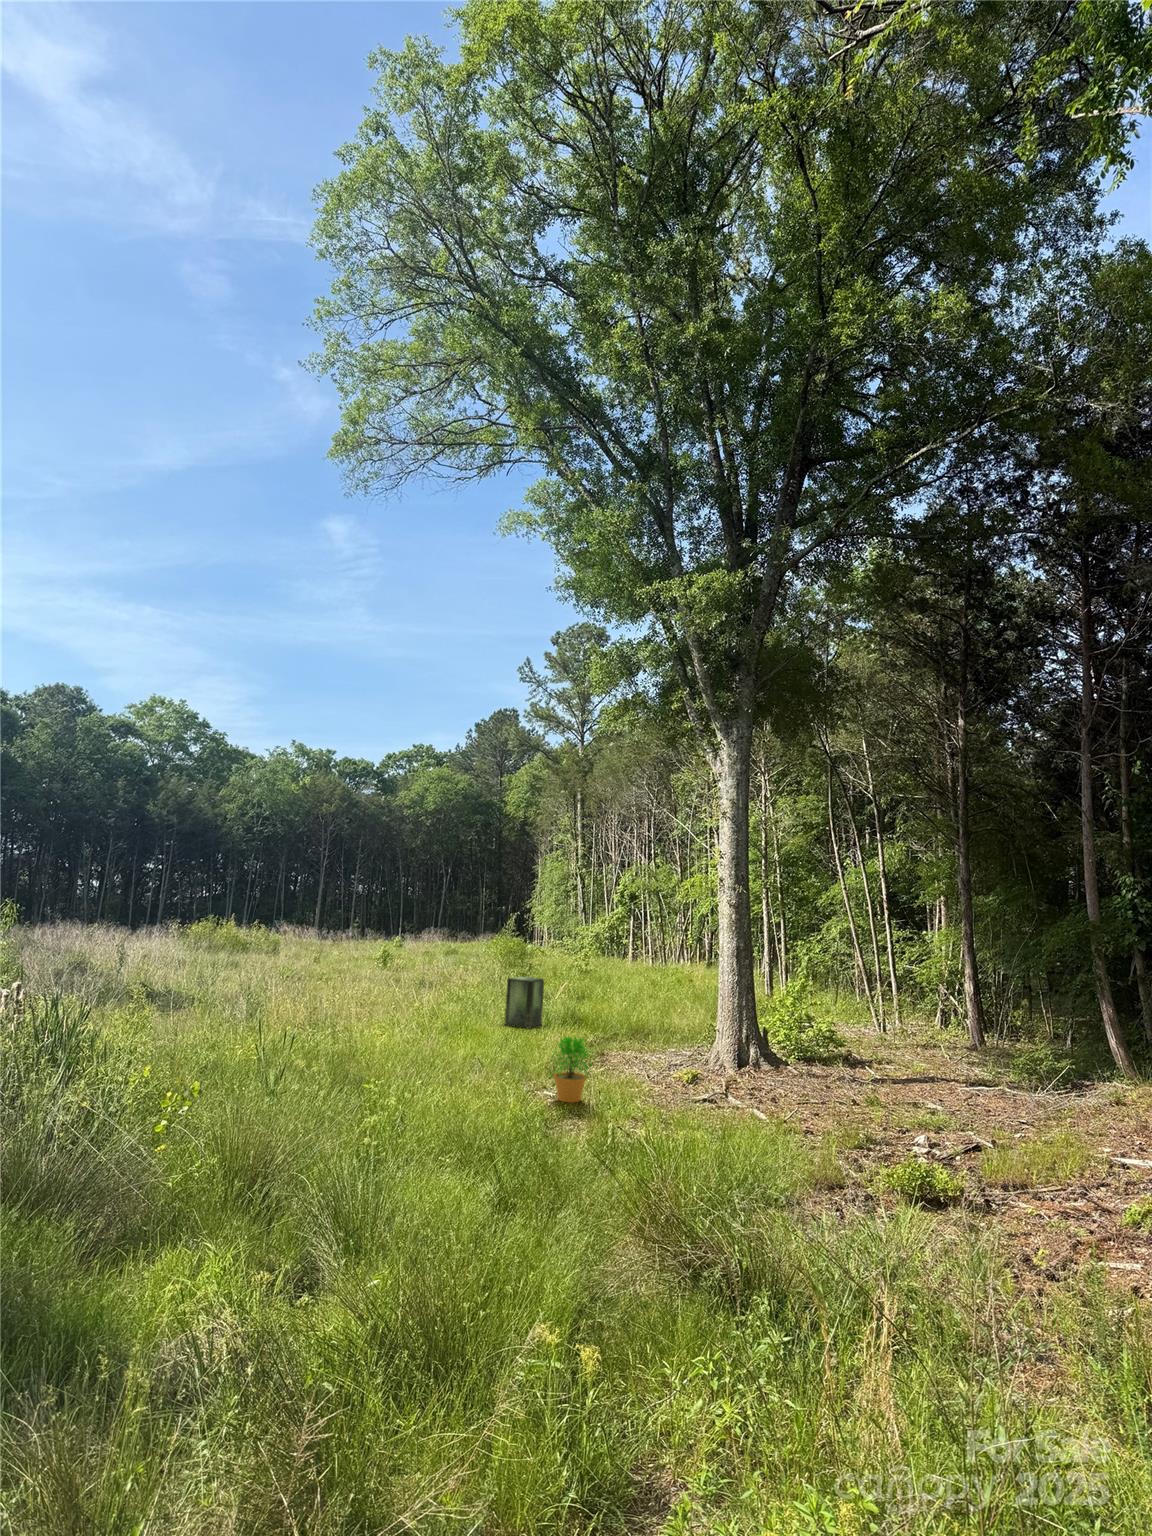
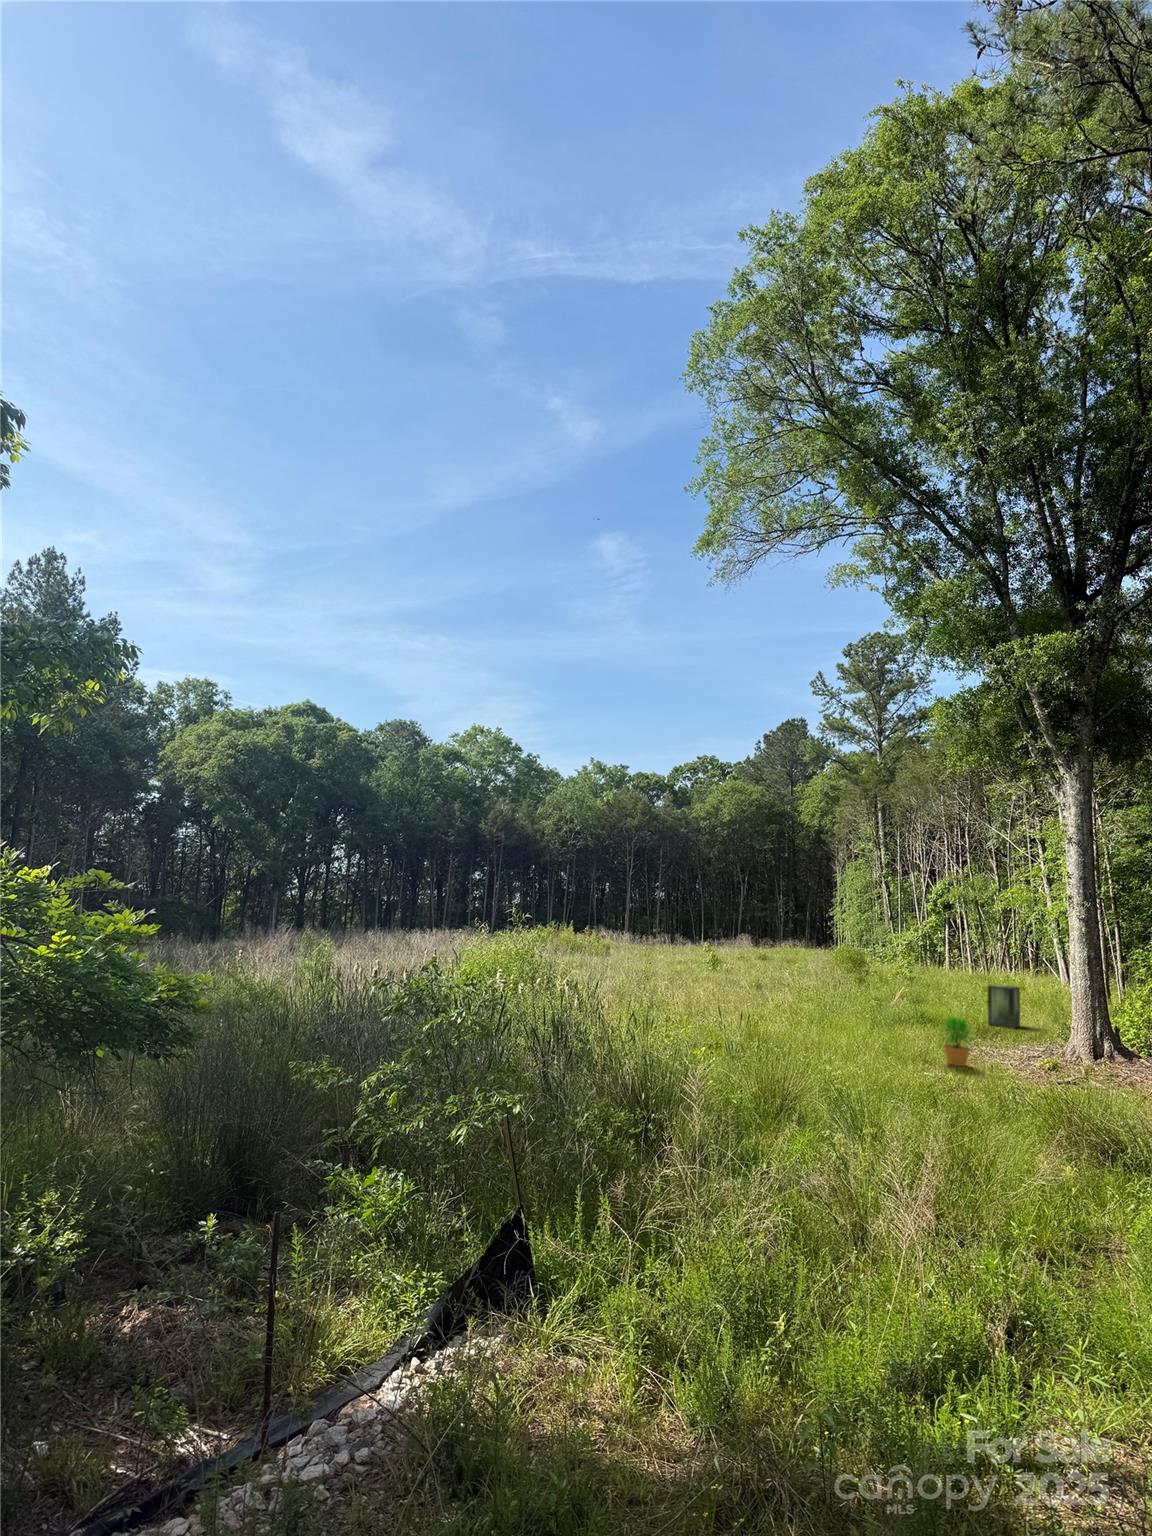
storage box: present [504,976,544,1028] -> present [988,984,1020,1029]

